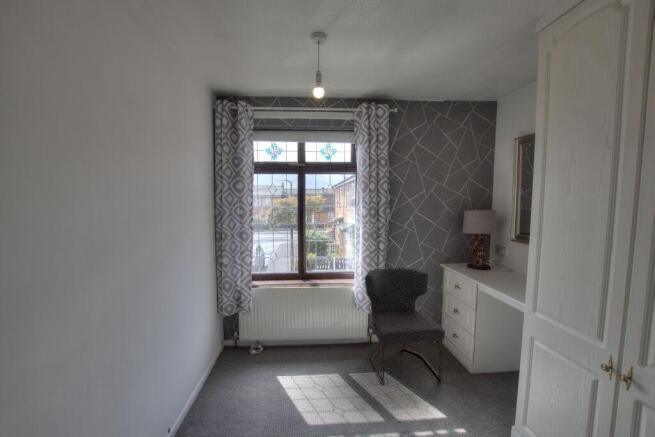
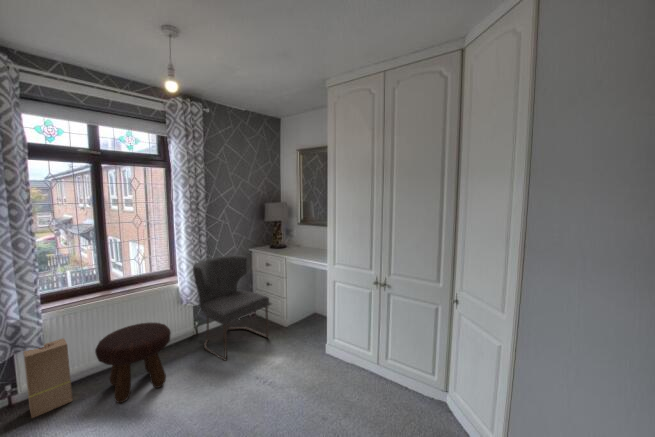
cardboard box: none [244,310,270,361] -> present [24,338,72,418]
footstool: none [278,315,333,381] -> present [95,323,171,403]

